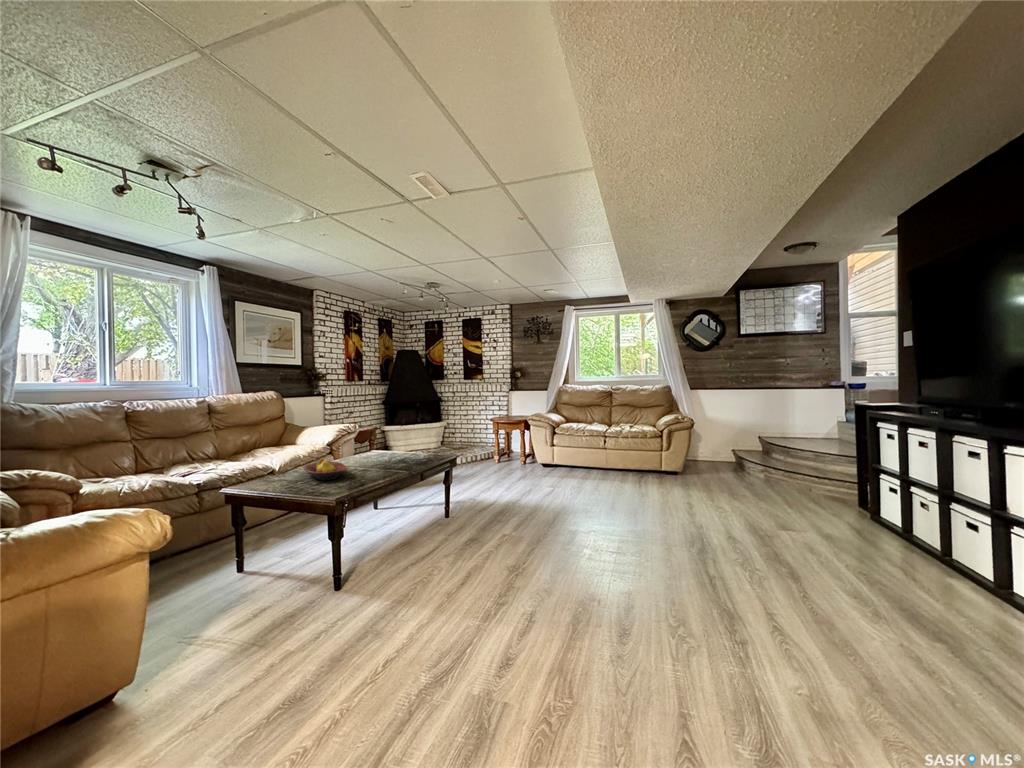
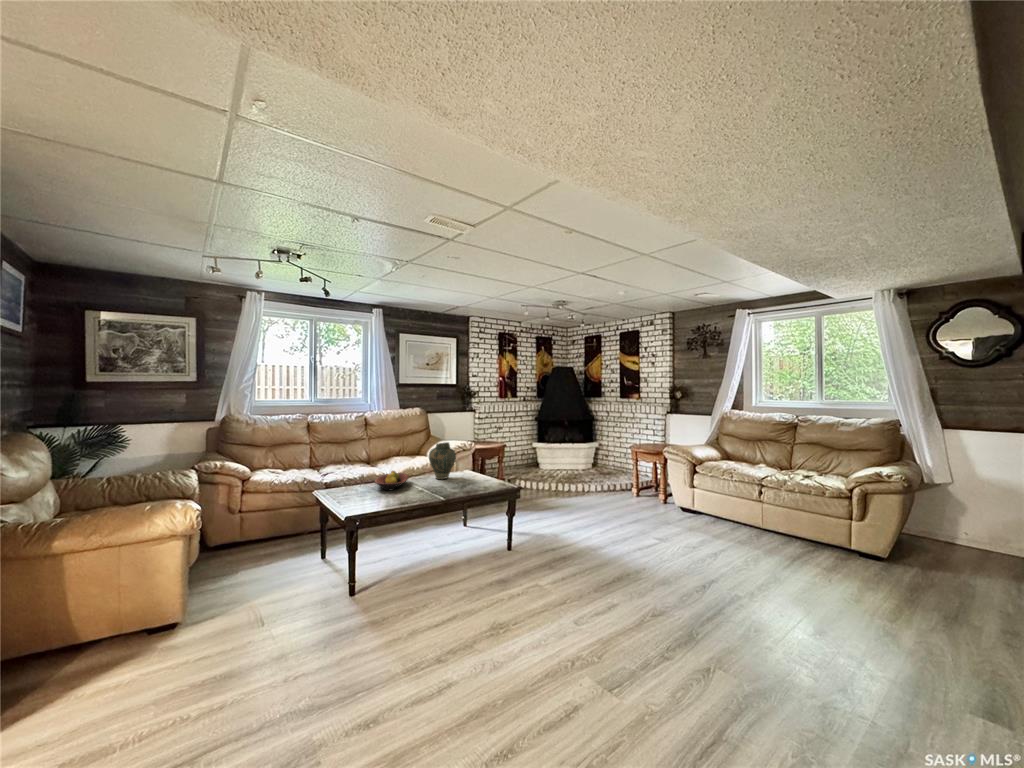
vase: none [352,422,384,463] -> present [429,442,456,479]

